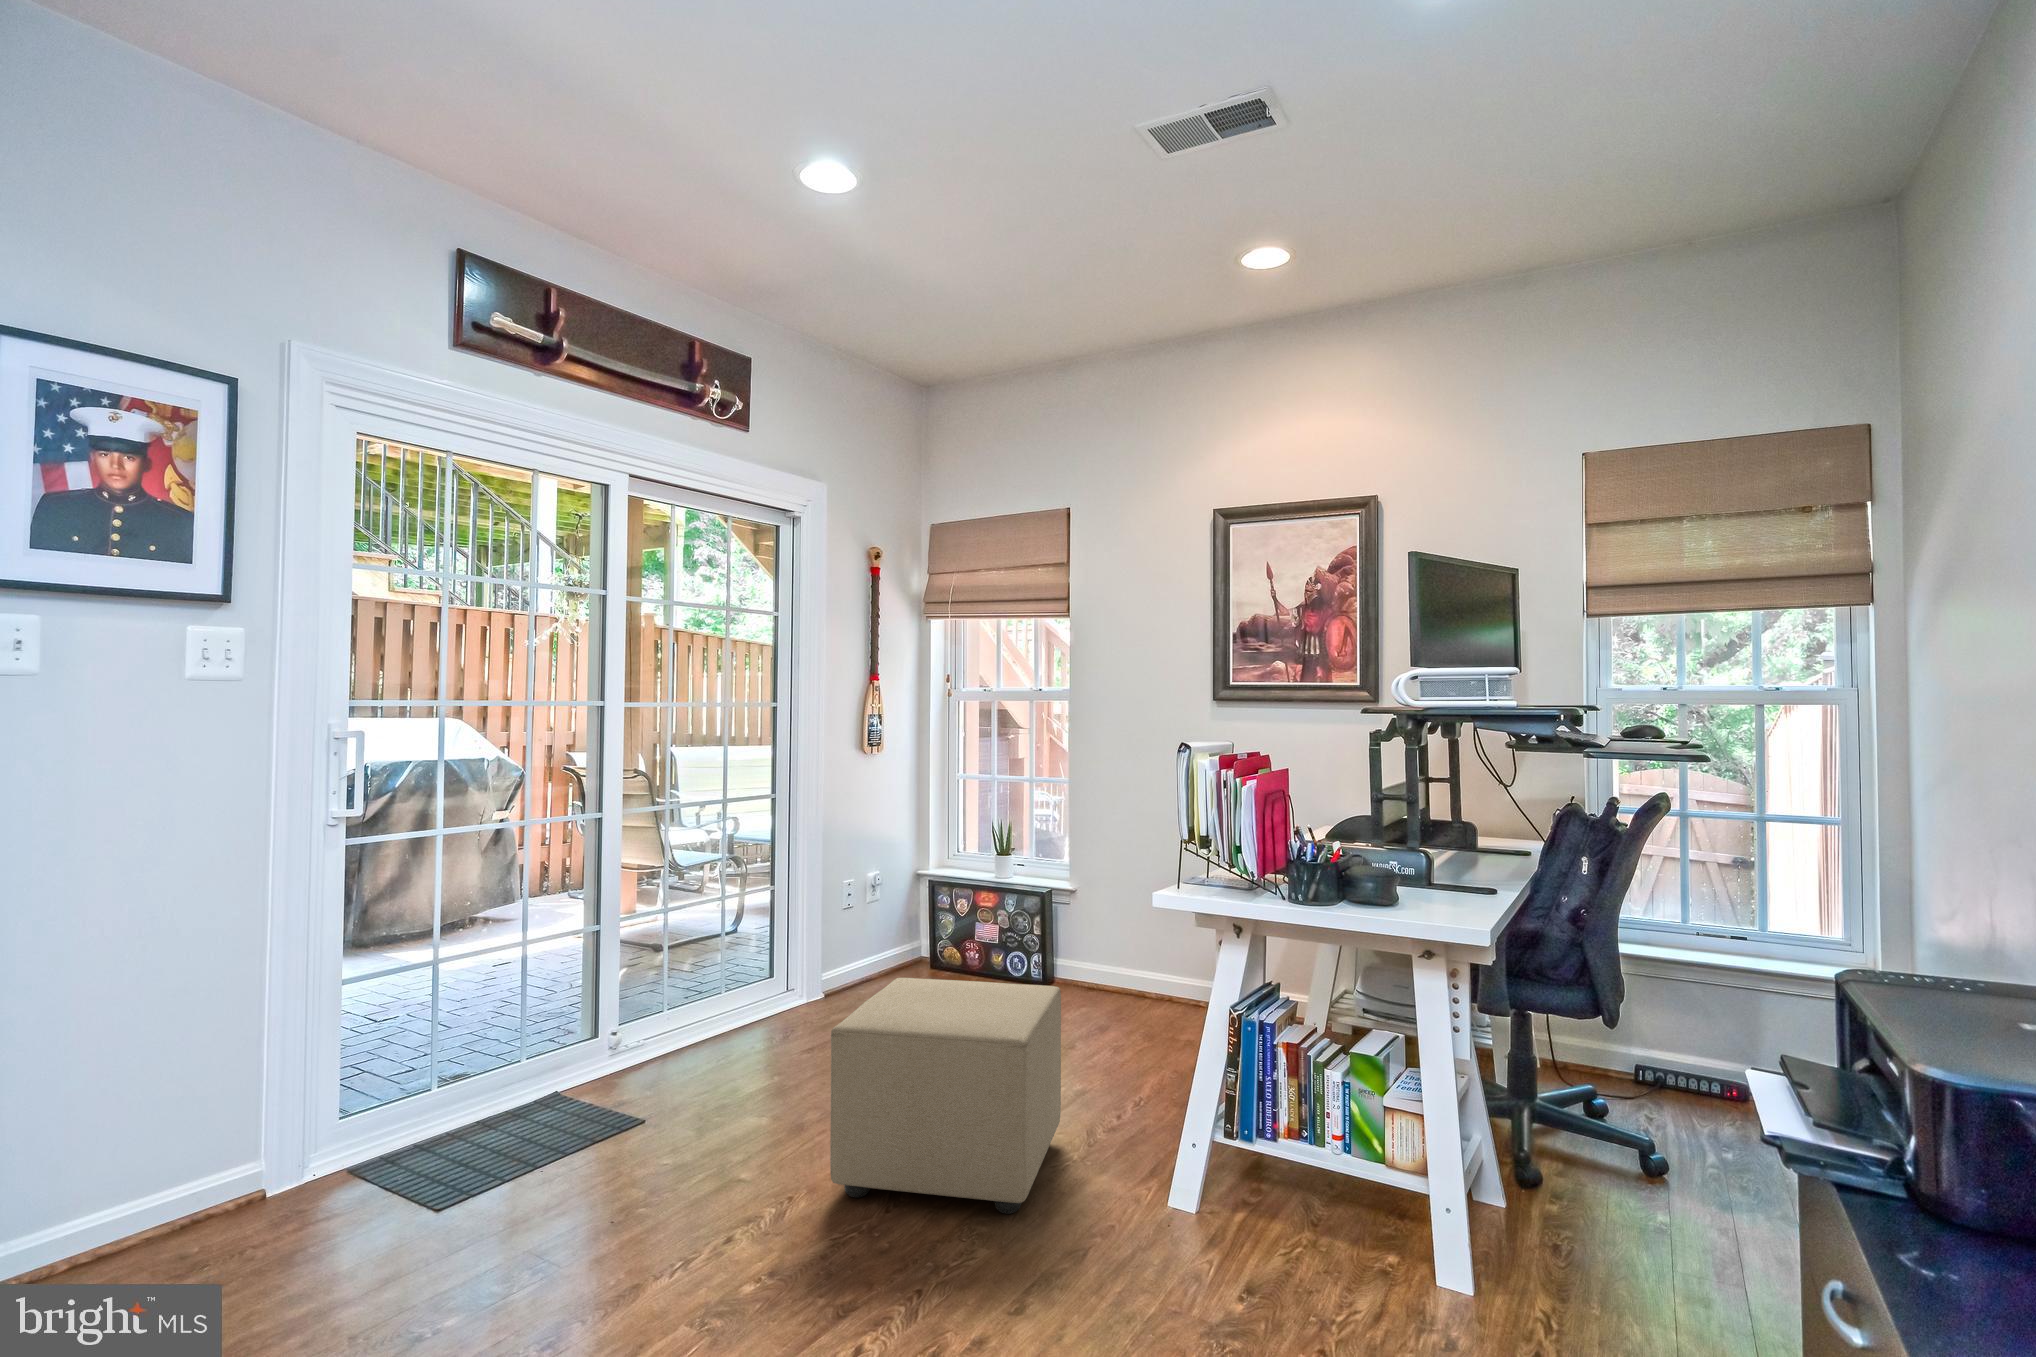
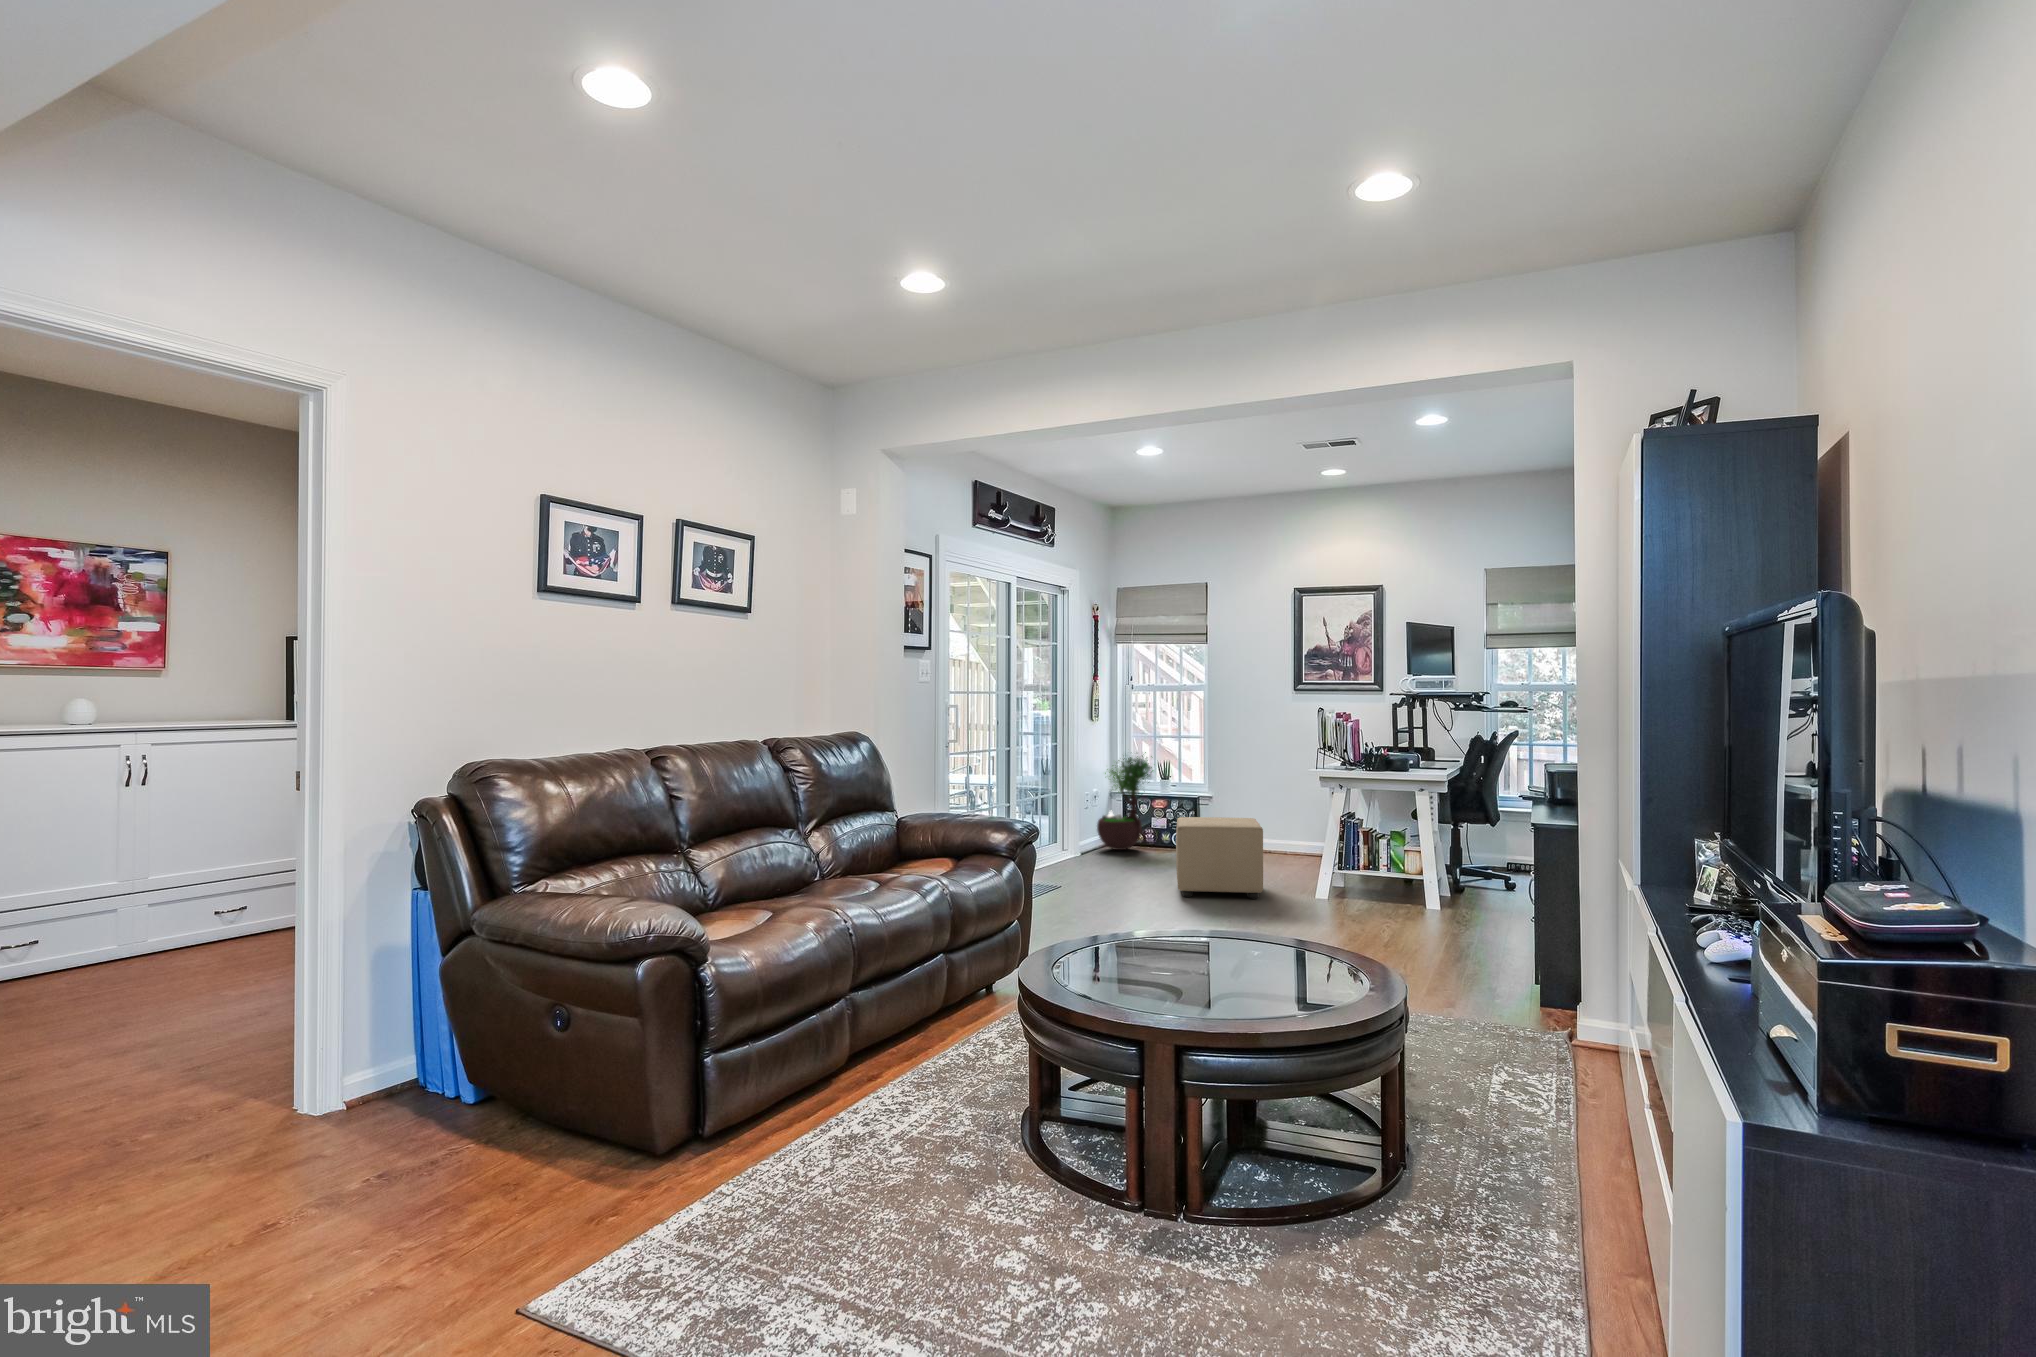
potted tree: none [866,801,973,986] -> present [1097,752,1153,850]

